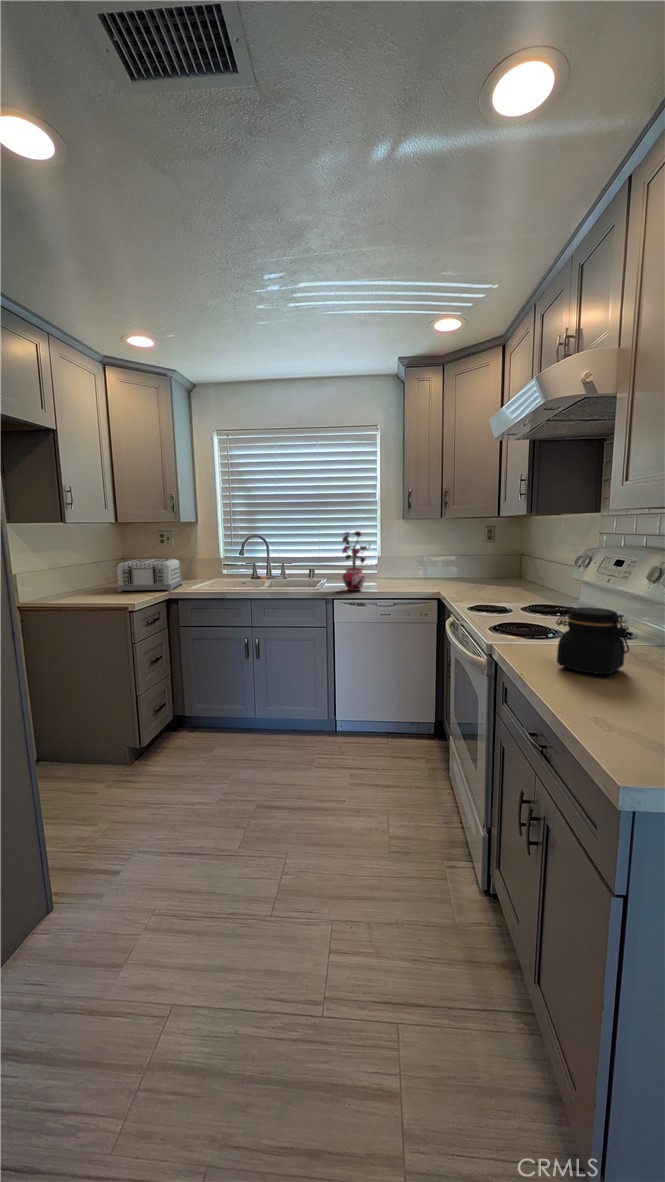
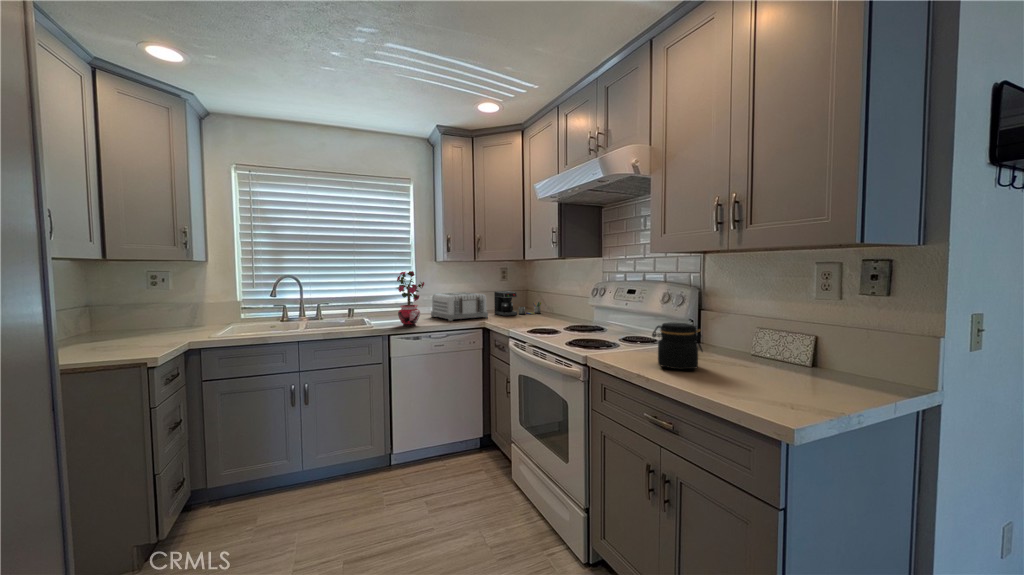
coffee maker: none [468,556,532,586] -> present [494,291,541,316]
toaster: present [117,559,182,592] -> present [431,292,488,321]

